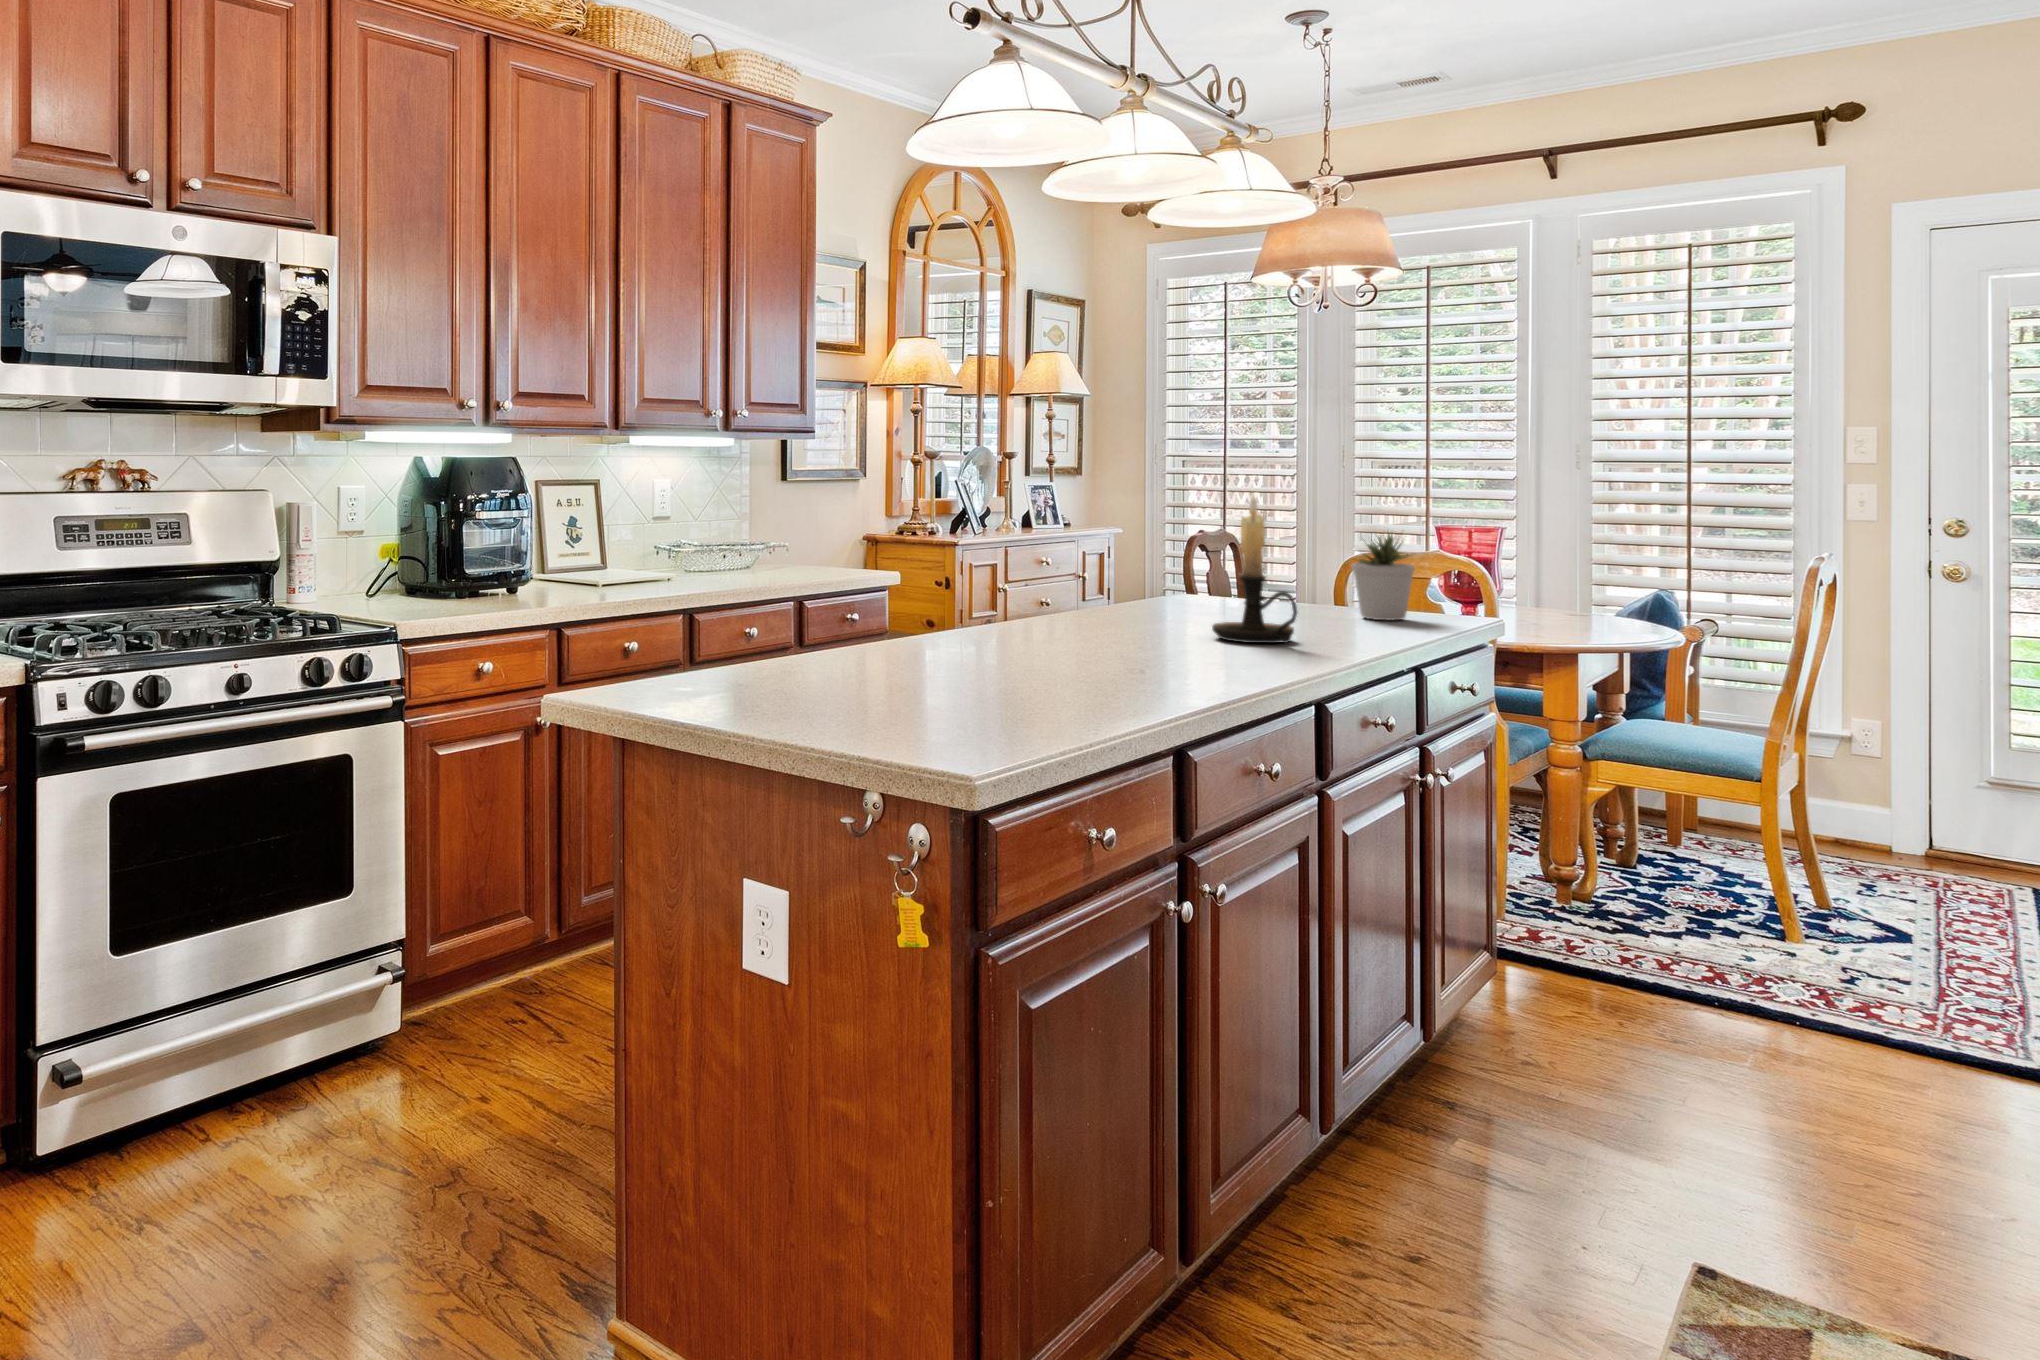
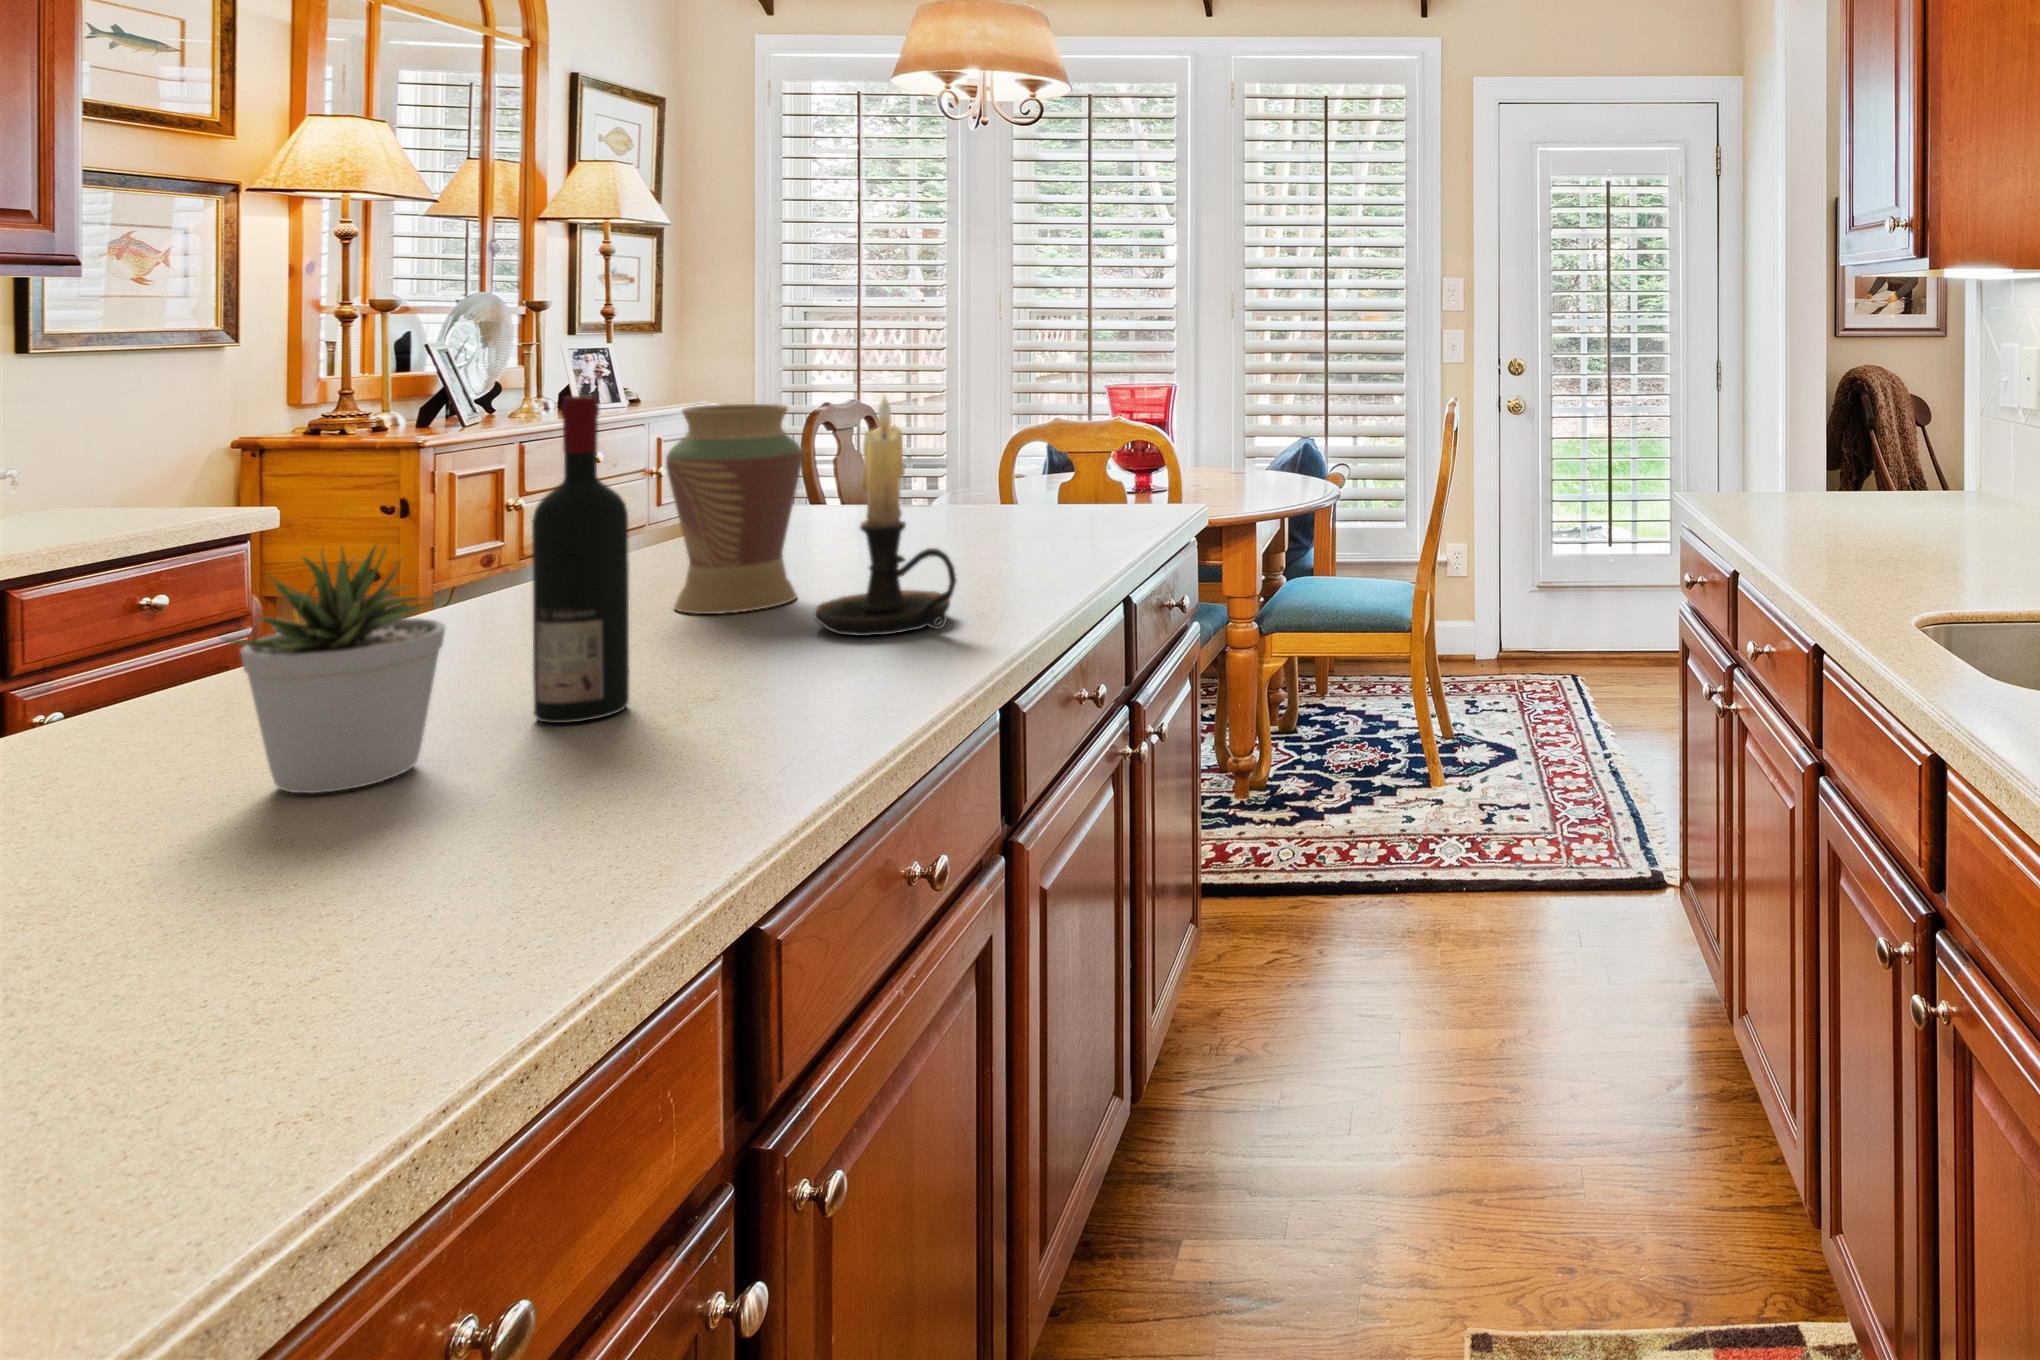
wine bottle: none [1081,483,1124,653] -> present [532,396,629,723]
vase: none [1128,502,1203,628] -> present [666,404,803,614]
potted plant: present [1351,534,1415,620] -> present [224,543,445,793]

